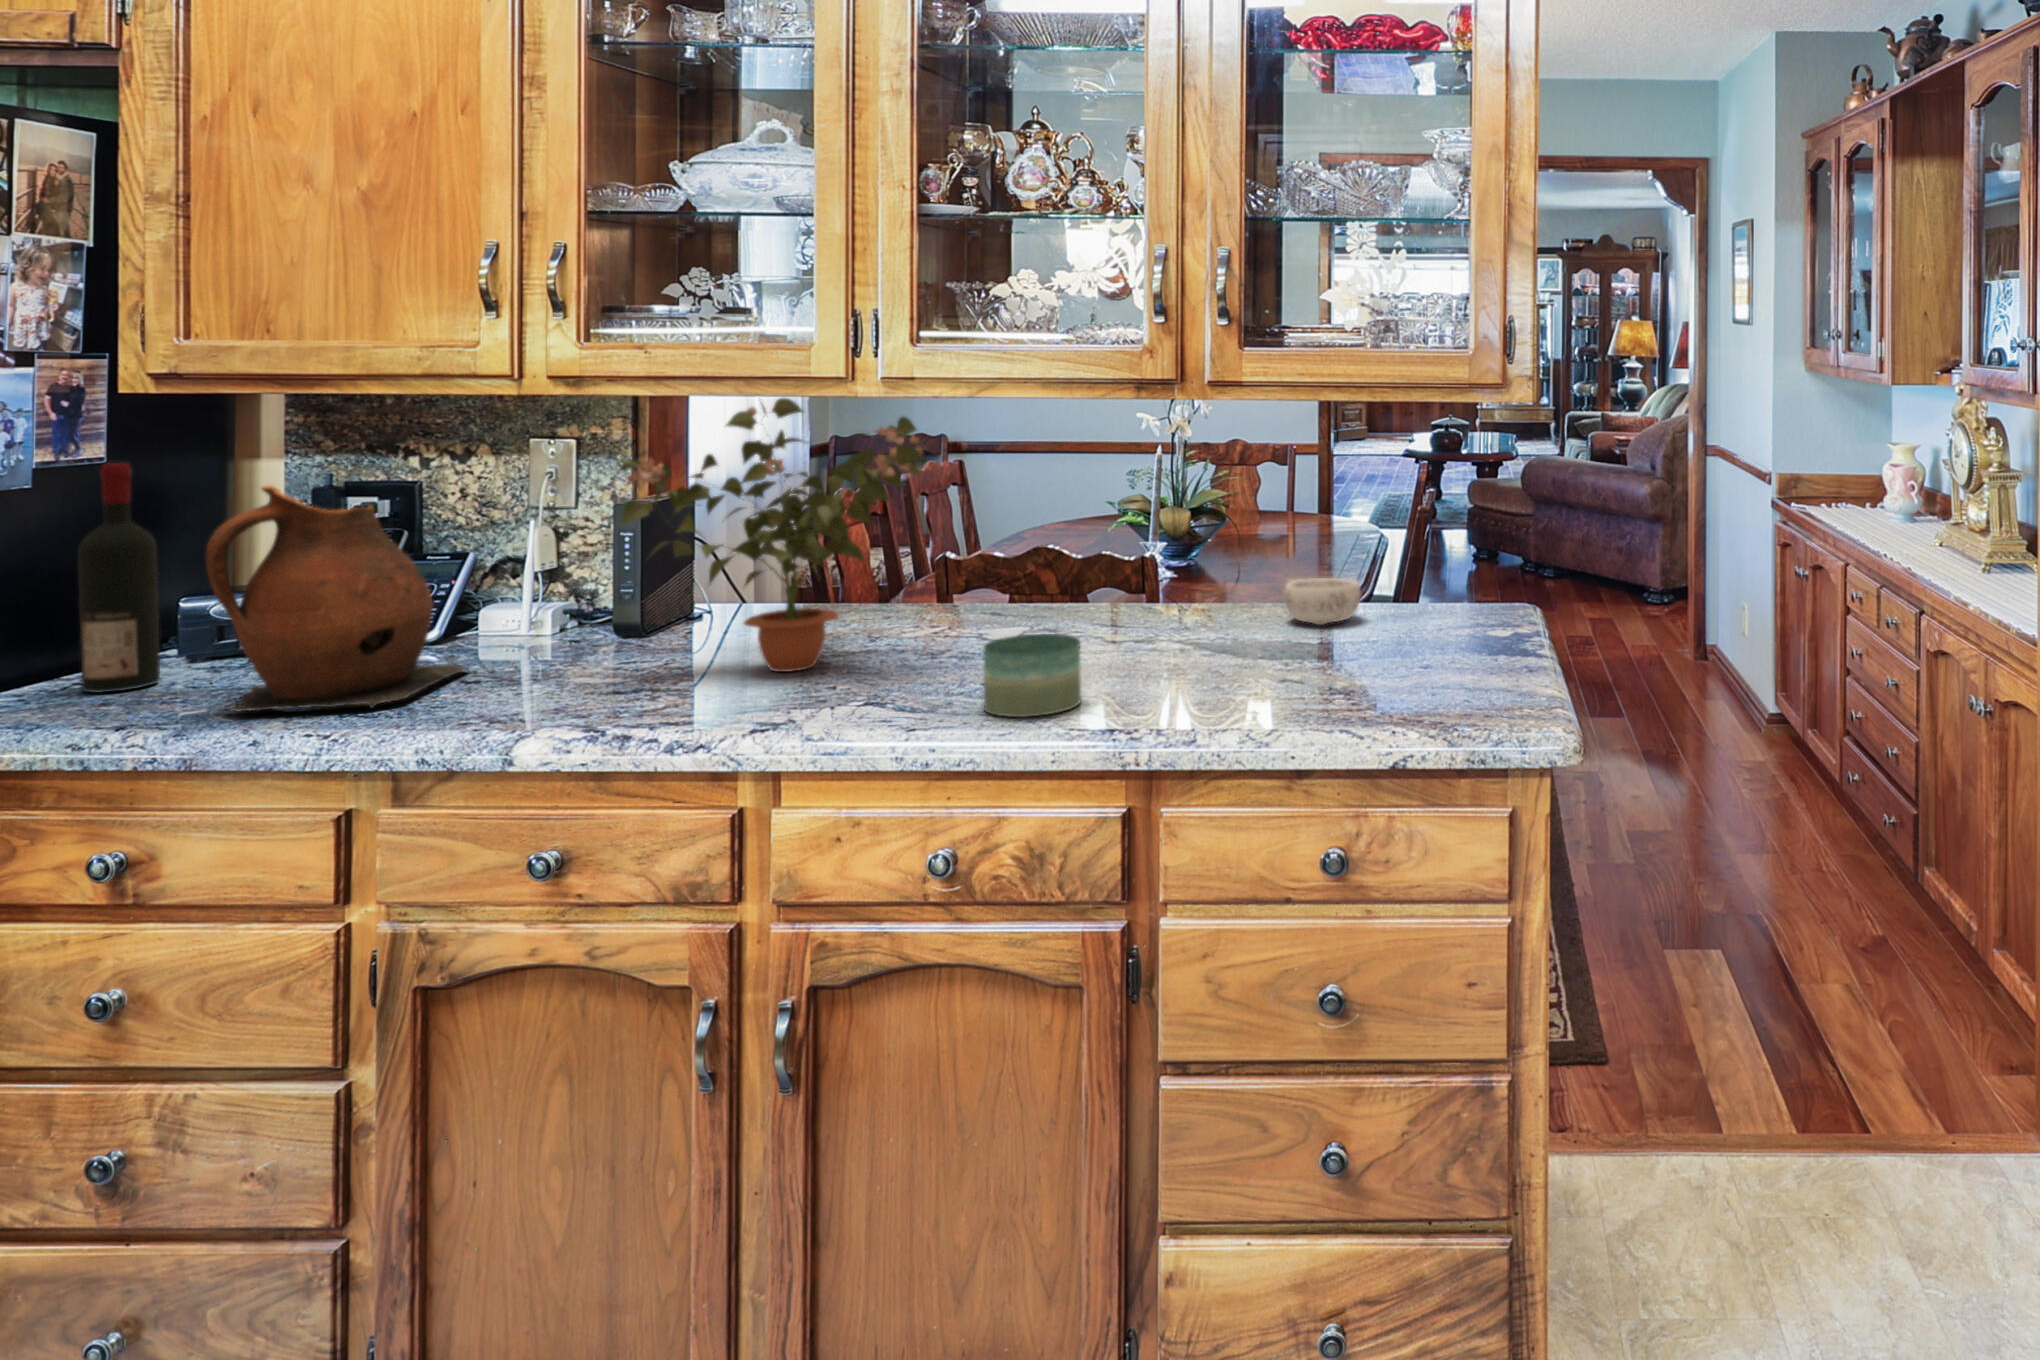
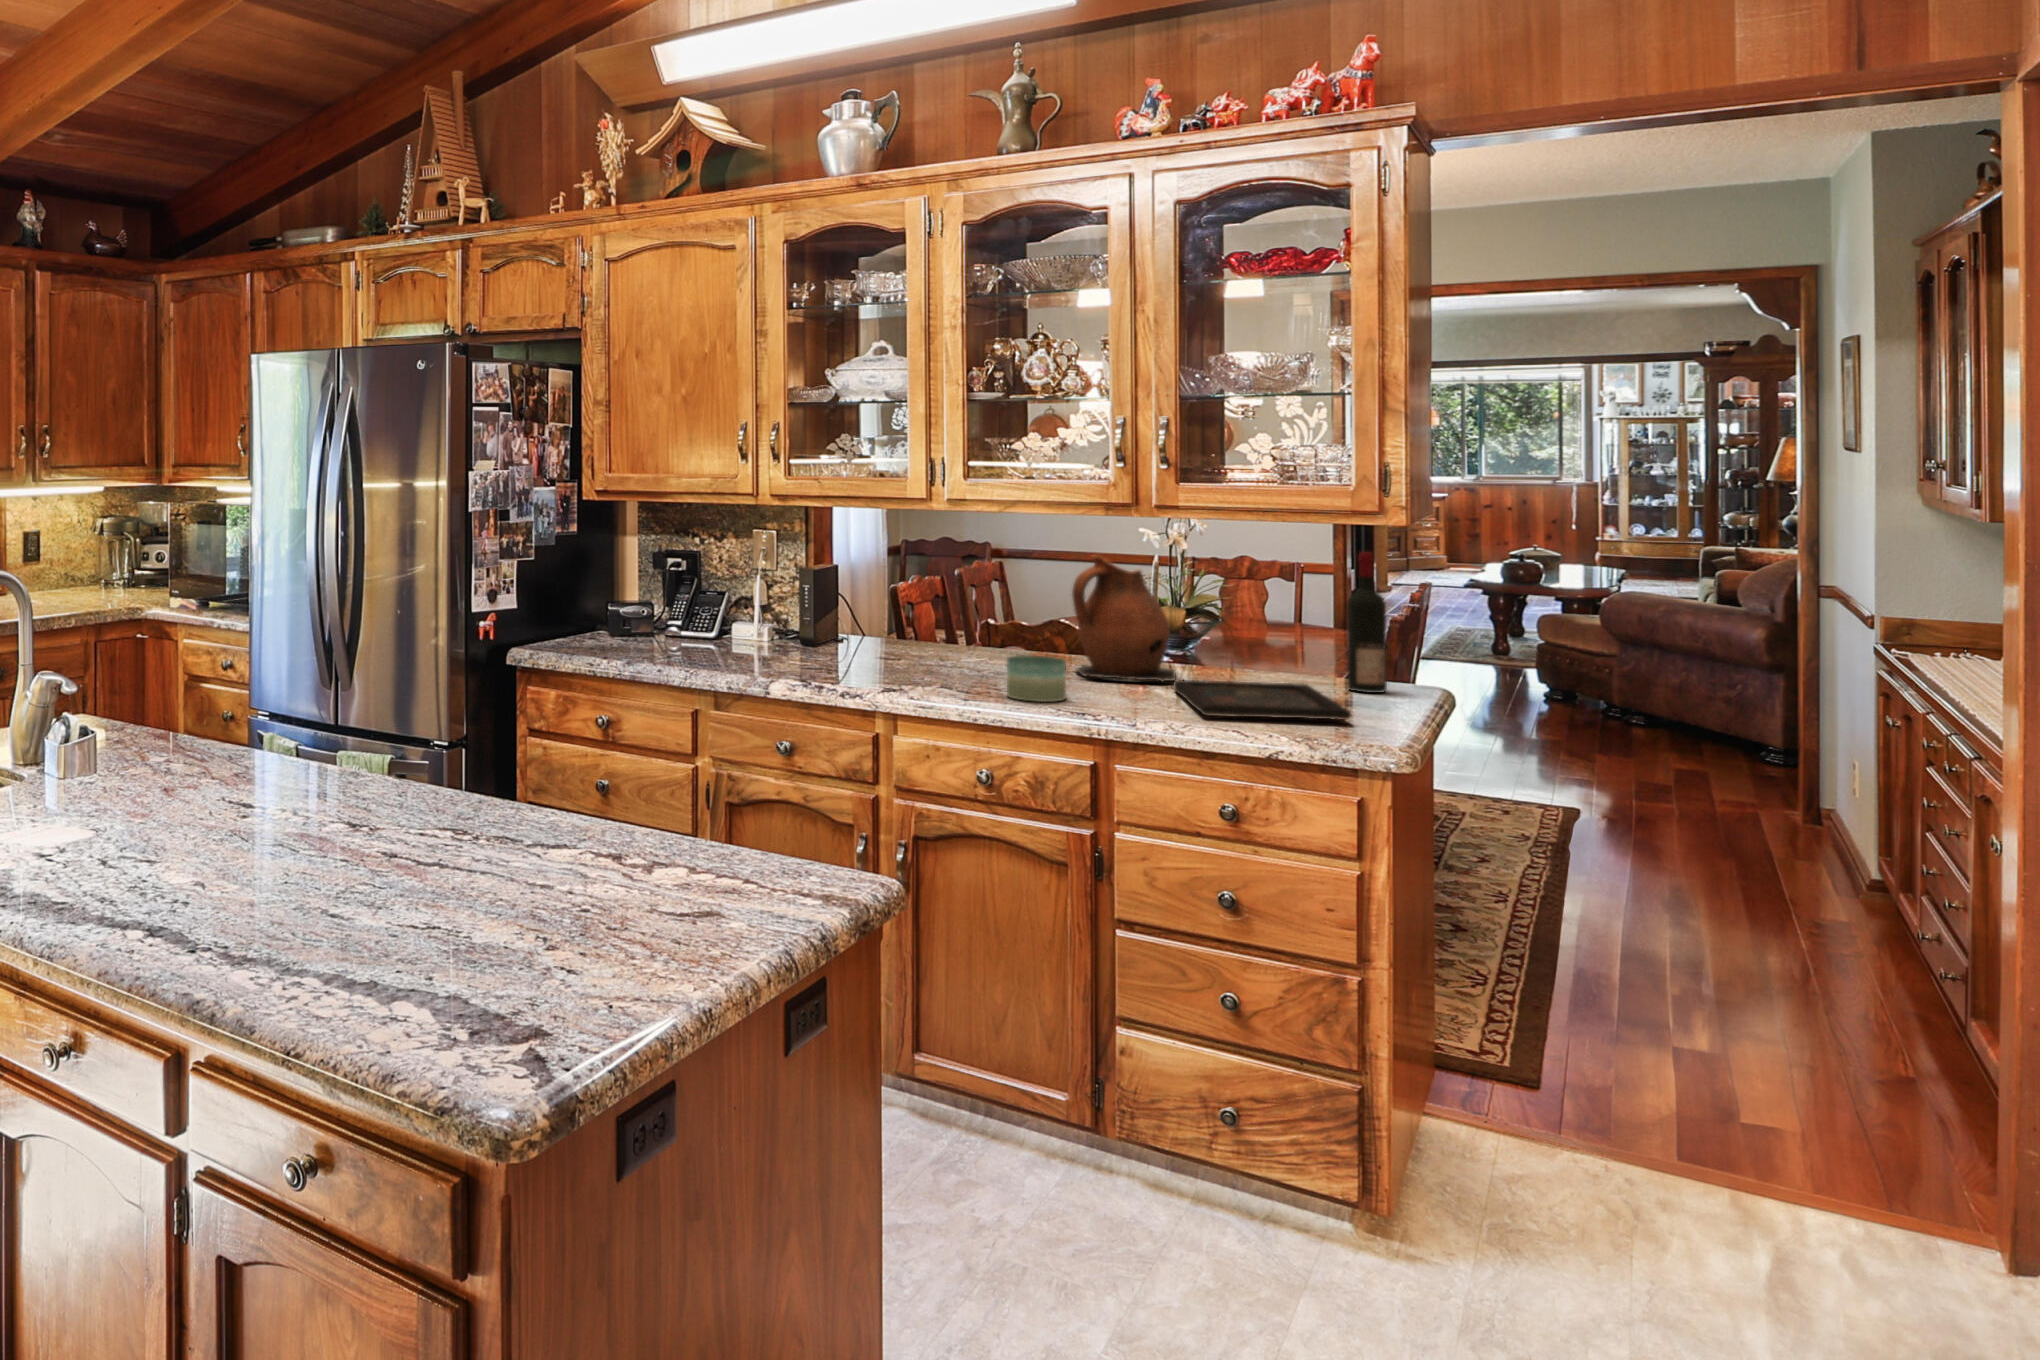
potted plant: present [617,398,926,672] -> none [804,508,978,670]
wine bottle: present [78,463,160,693] -> present [1347,552,1387,693]
ceramic pitcher: present [206,486,469,711] -> present [1072,556,1176,682]
decorative bowl: present [1284,578,1361,625] -> none [1225,648,1288,680]
tray: none [1229,630,1478,710] -> present [1173,680,1351,720]

